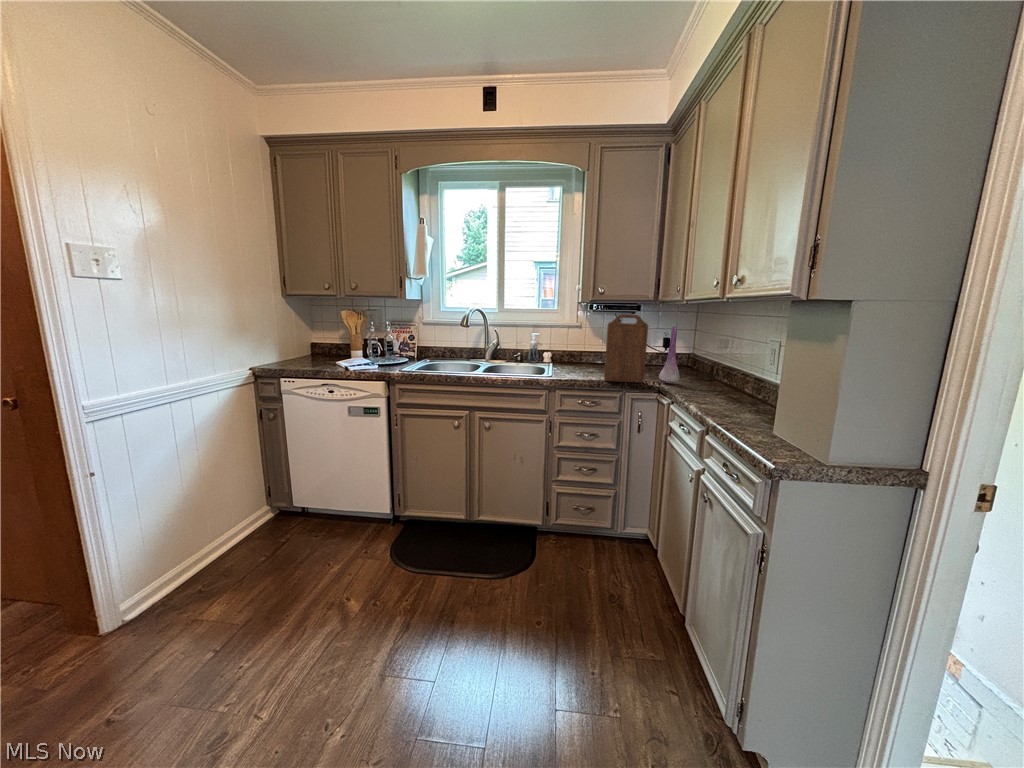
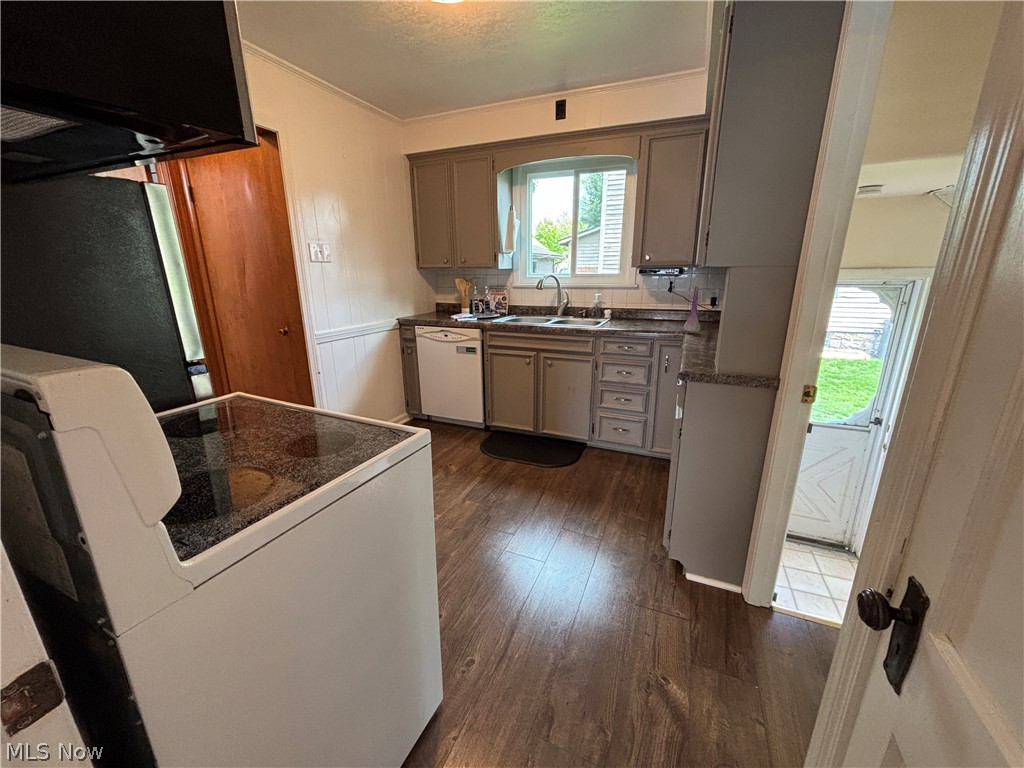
cutting board: present [604,314,648,383] -> none [638,278,674,332]

